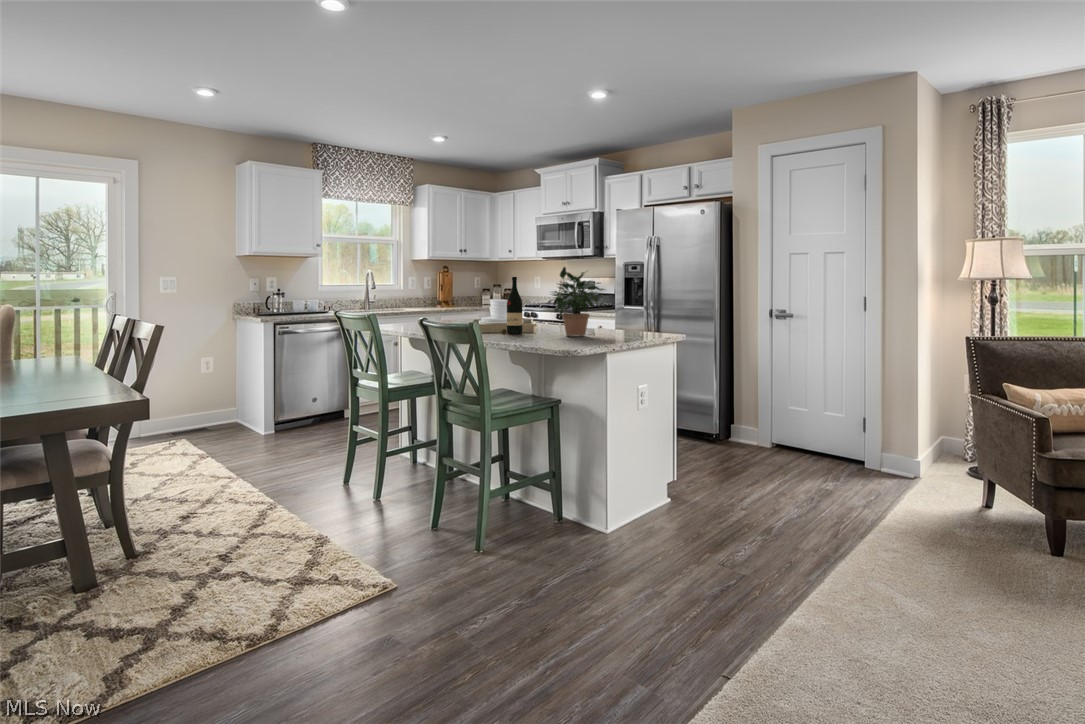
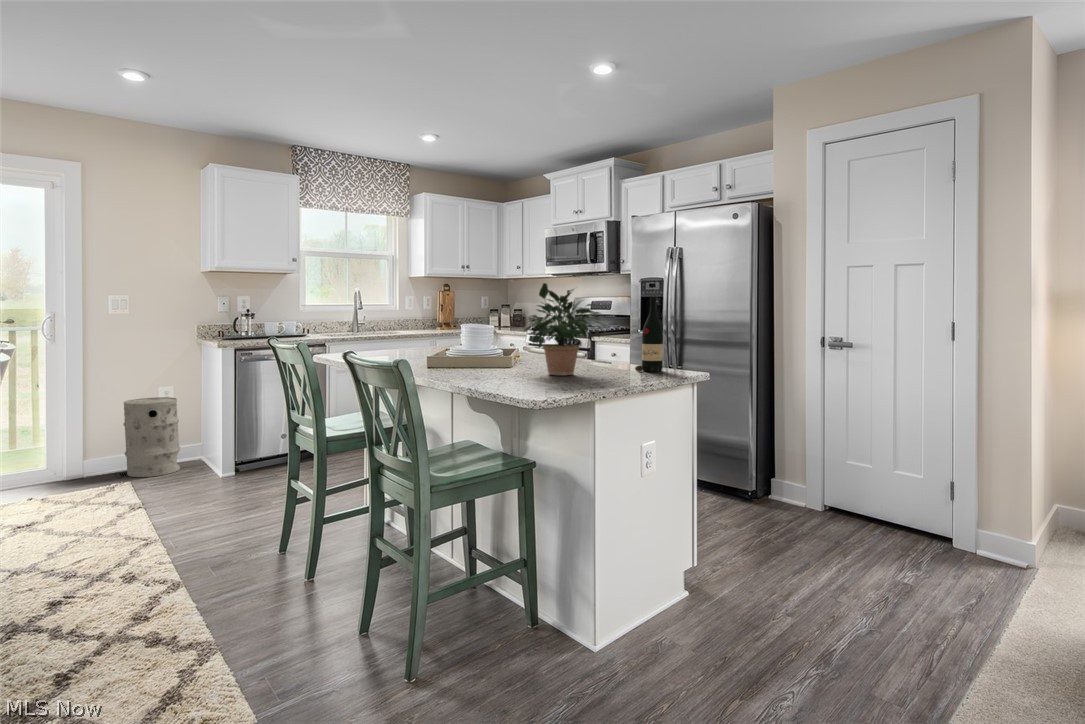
wine bottle: present [501,277,522,334] -> present [635,297,663,372]
trash can: none [178,366,226,434] -> present [123,397,180,477]

